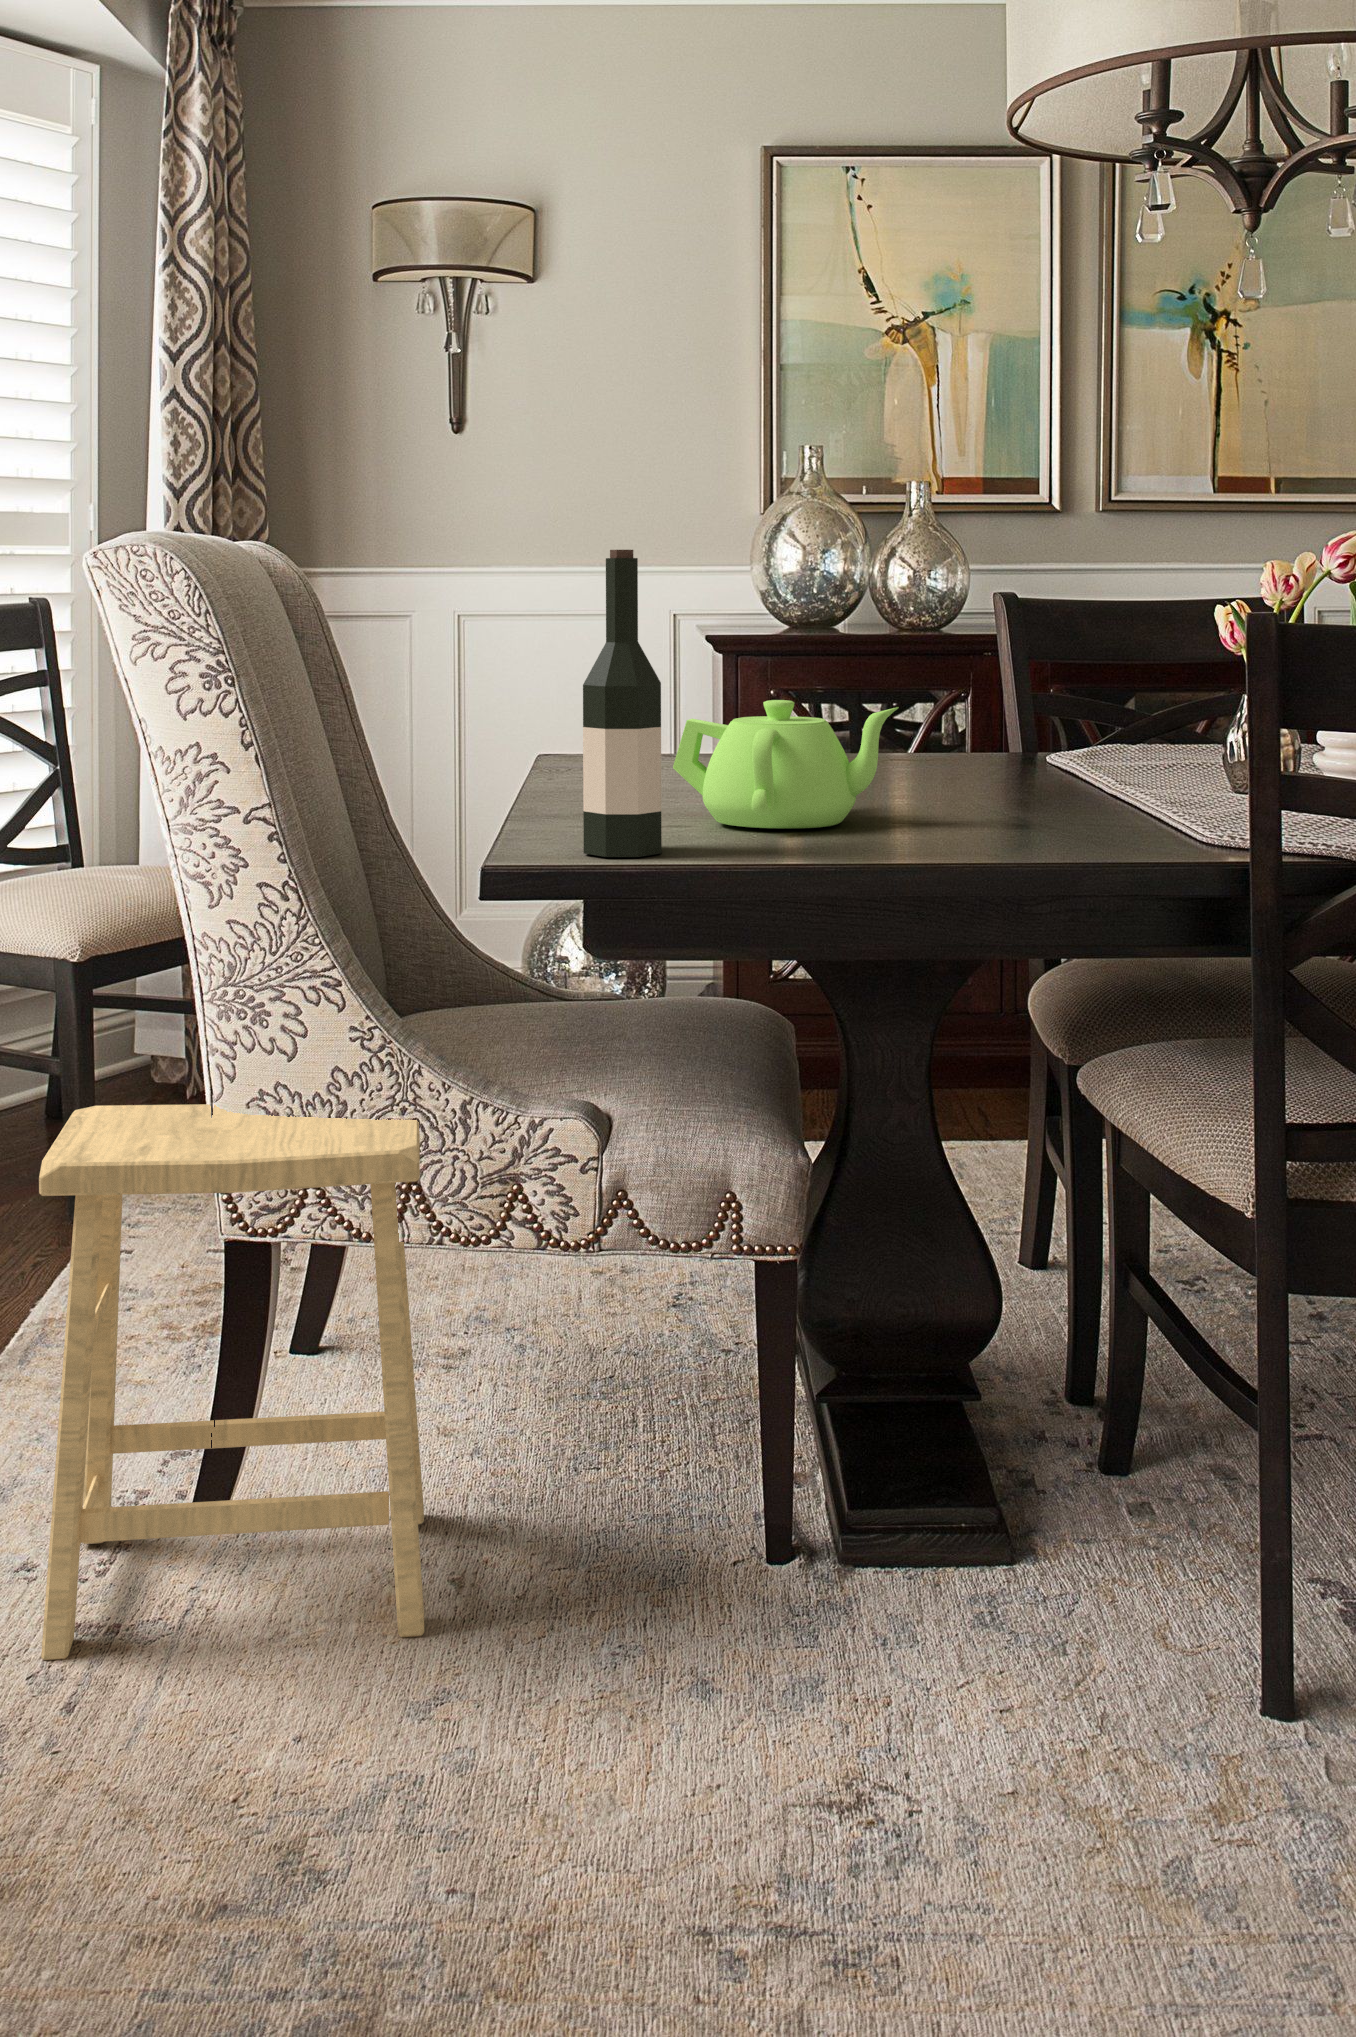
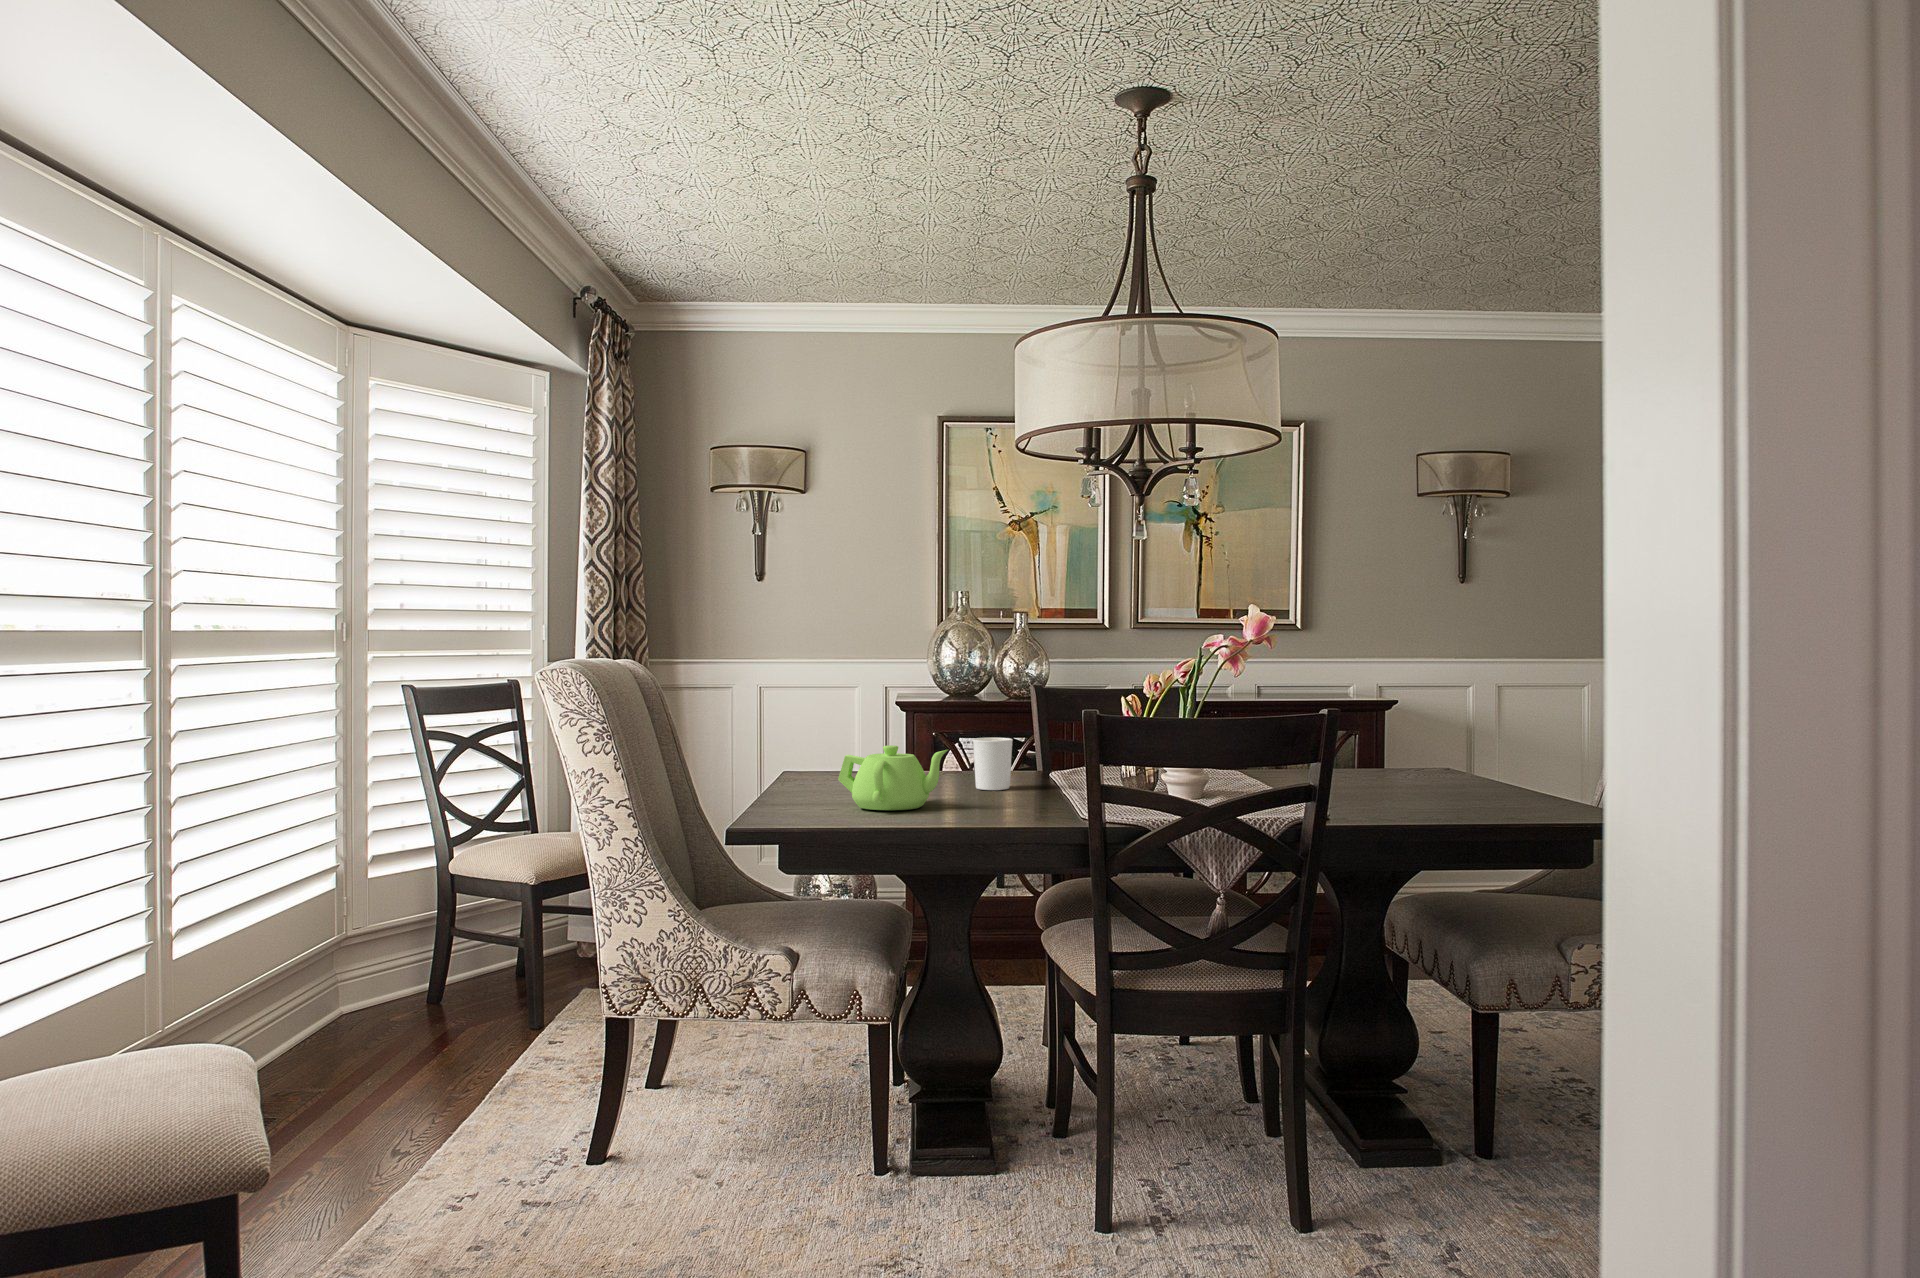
wine bottle: present [583,550,662,857] -> none [784,673,824,825]
candle holder: none [913,690,992,791] -> present [973,737,1013,790]
footstool: present [39,1104,424,1660] -> none [510,945,708,1222]

